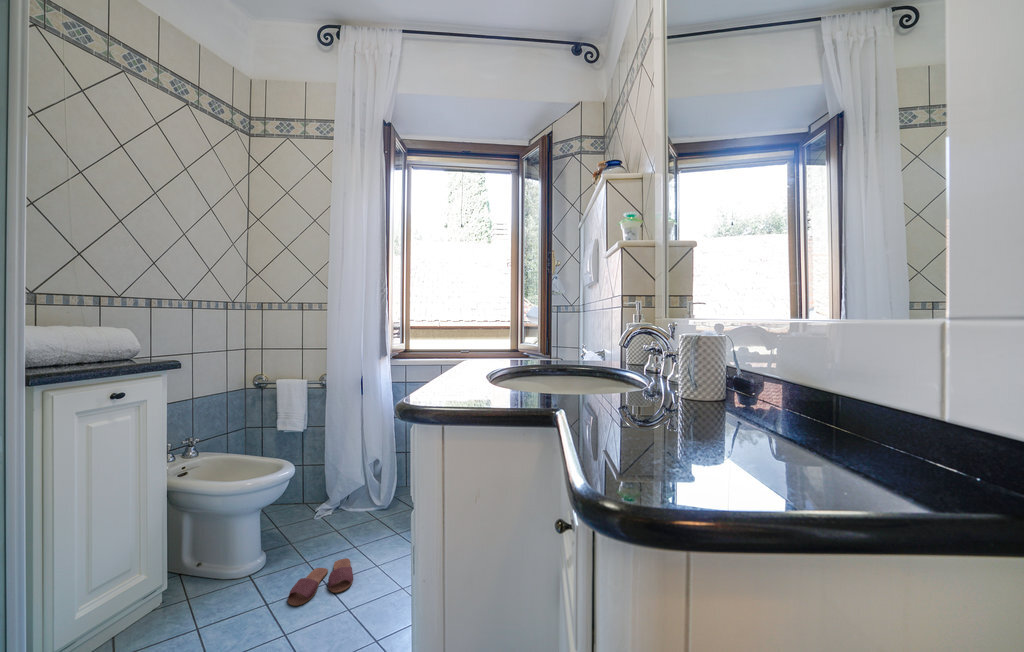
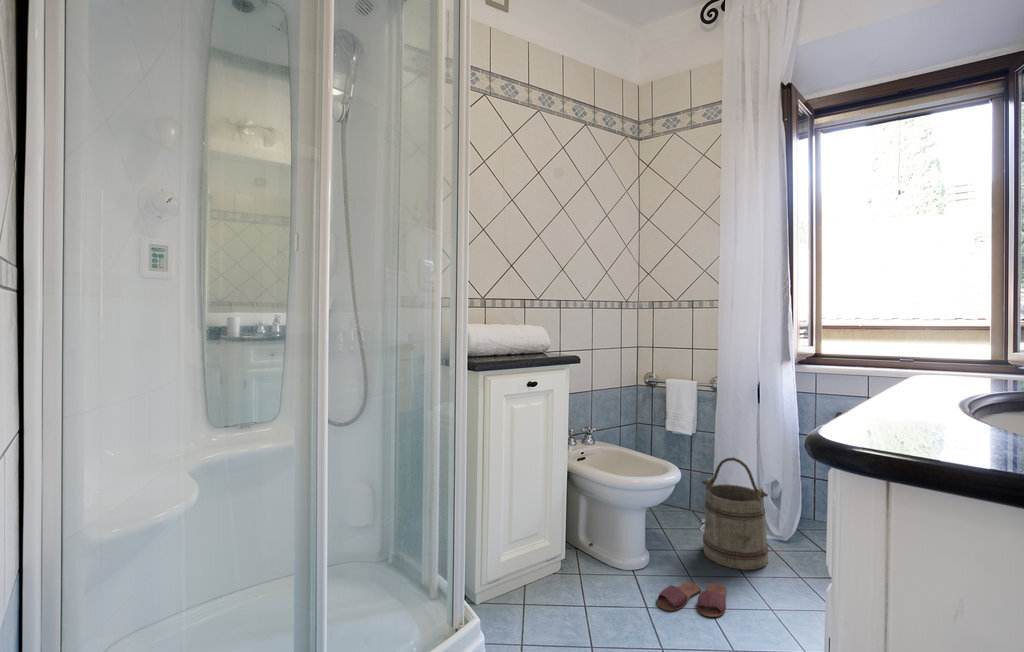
bucket: none [321,443,379,541] -> present [703,457,769,570]

